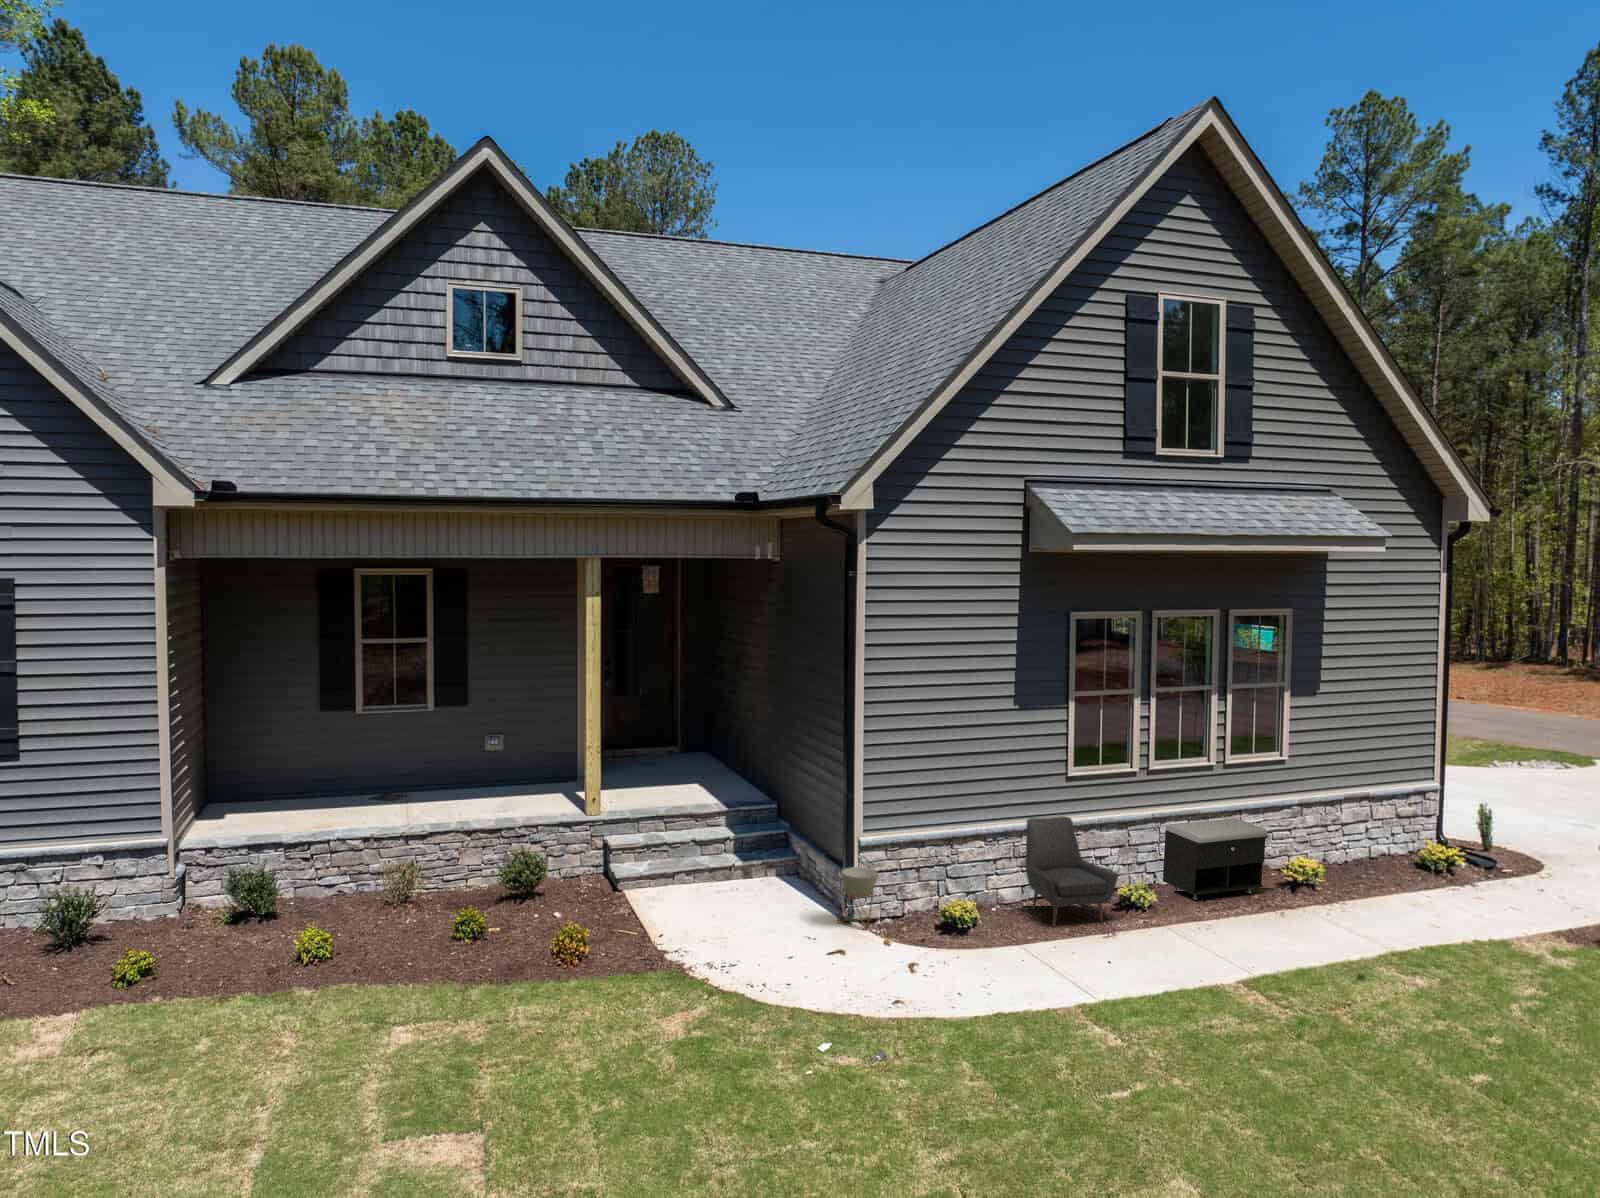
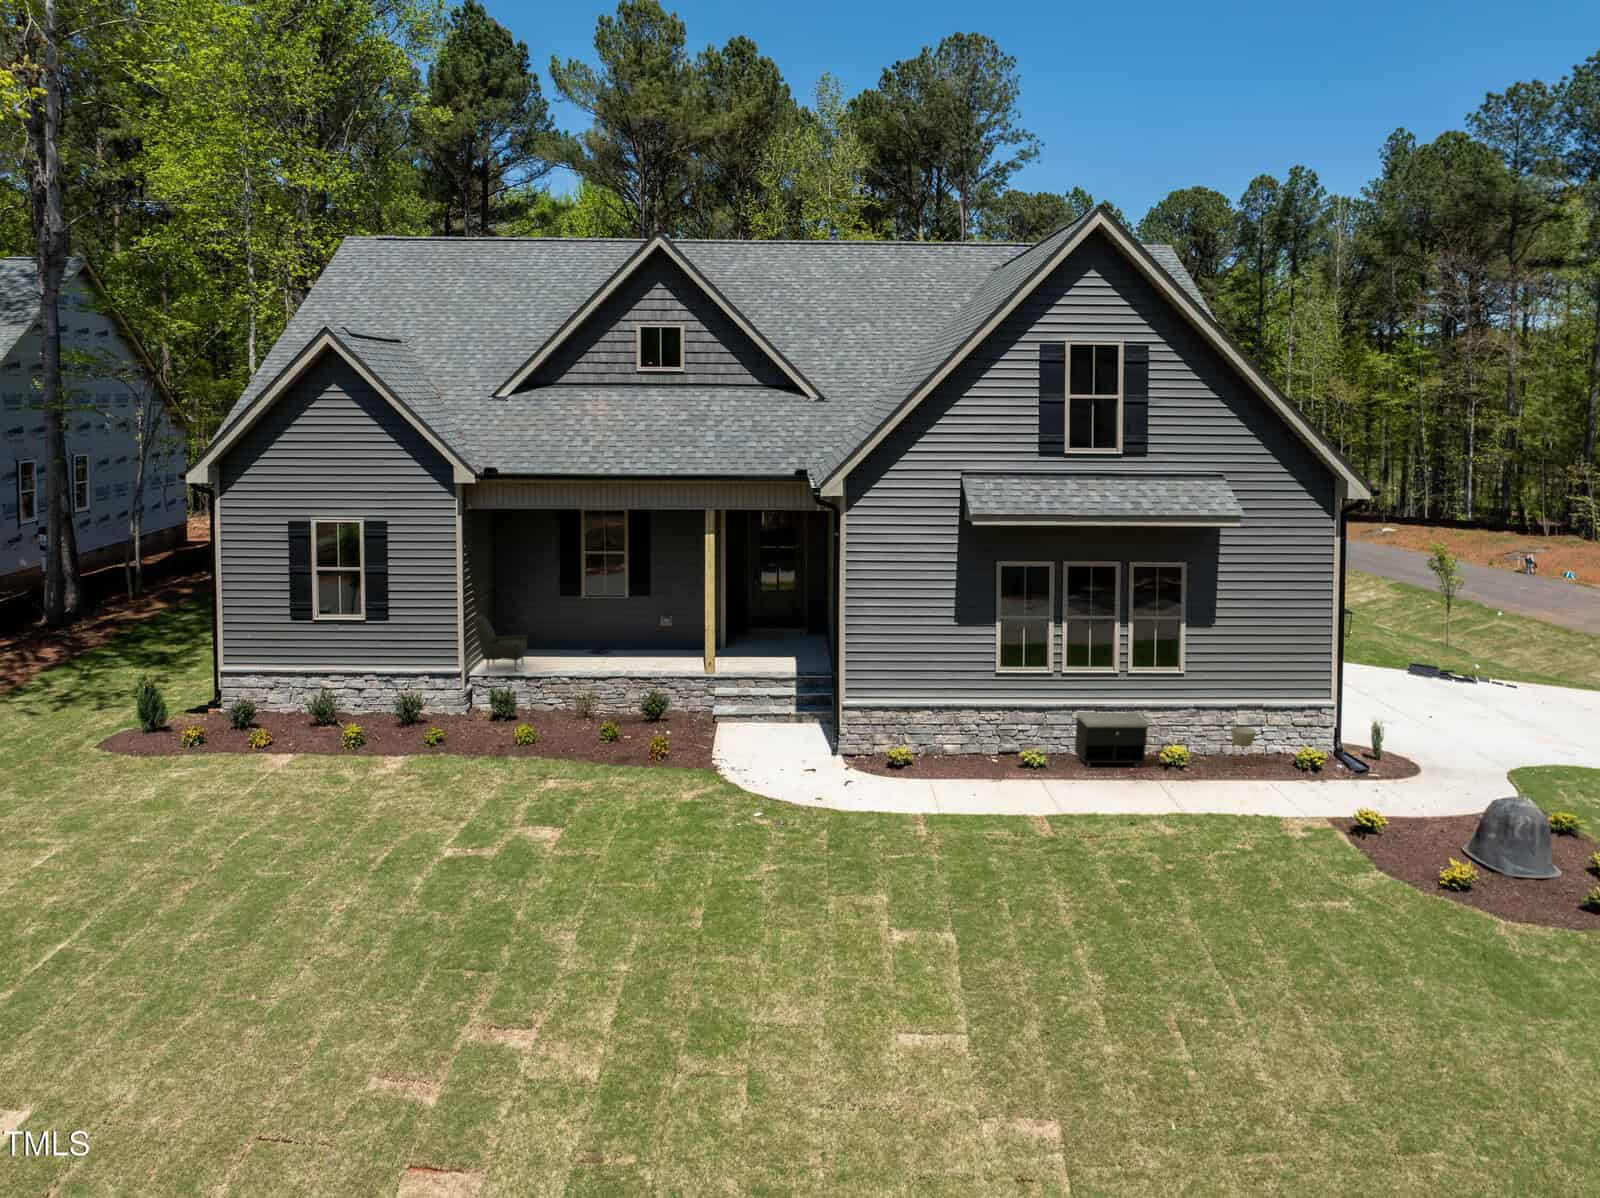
chair: present [1025,816,1118,926] -> present [473,615,527,671]
planter: present [838,867,878,930] -> present [1231,727,1256,765]

